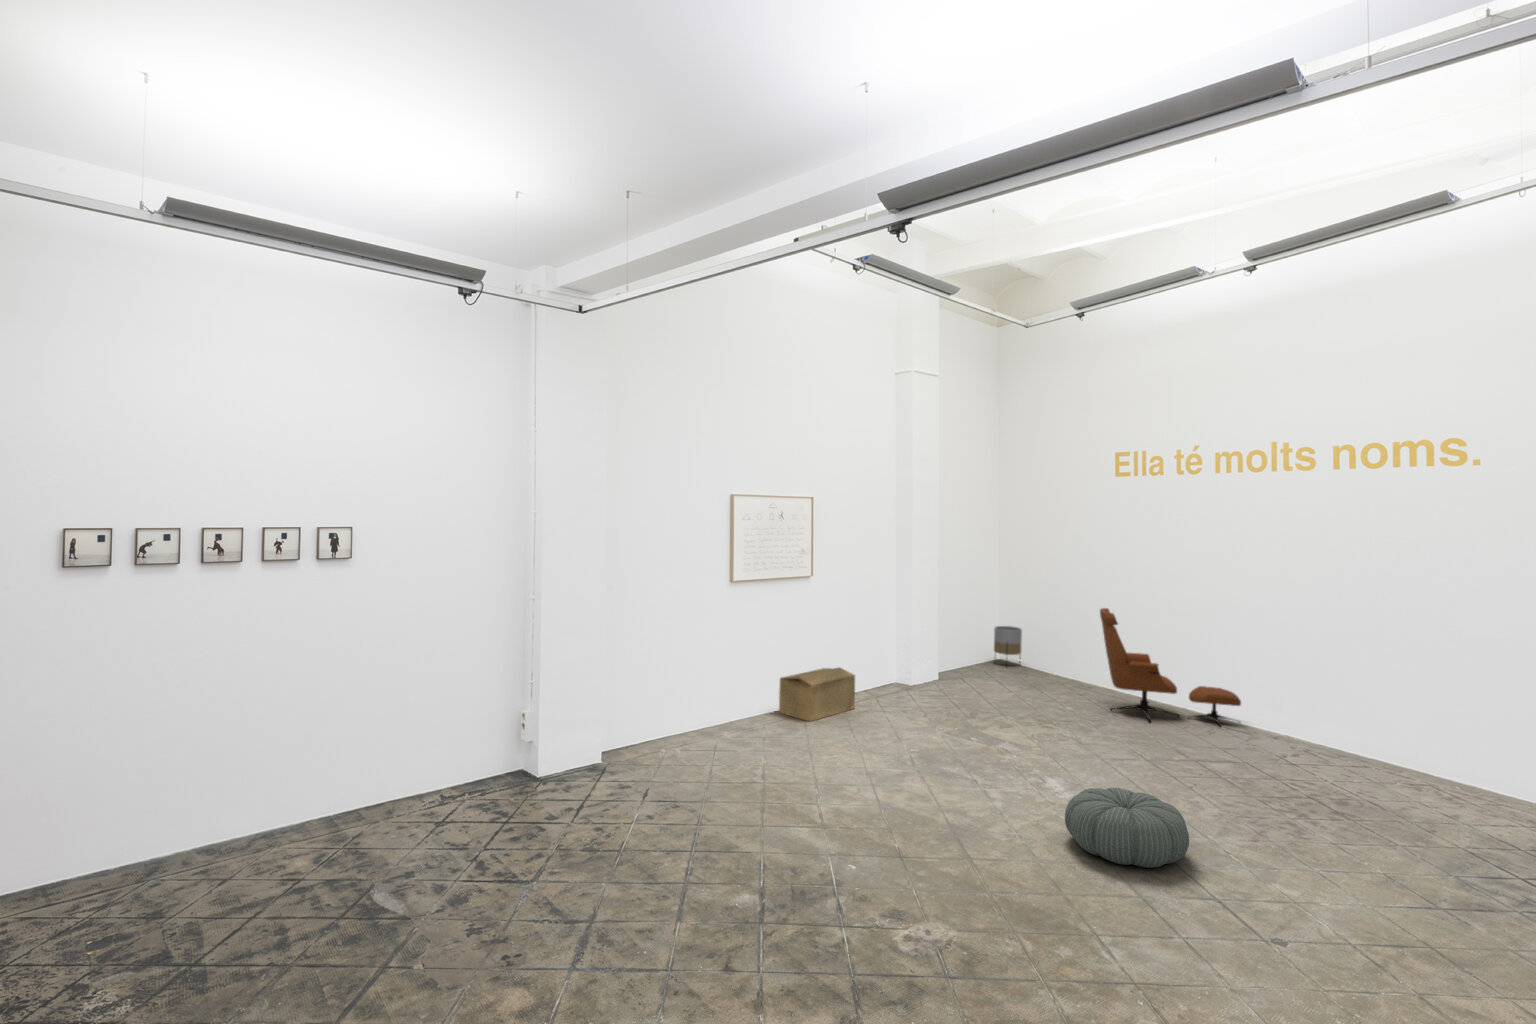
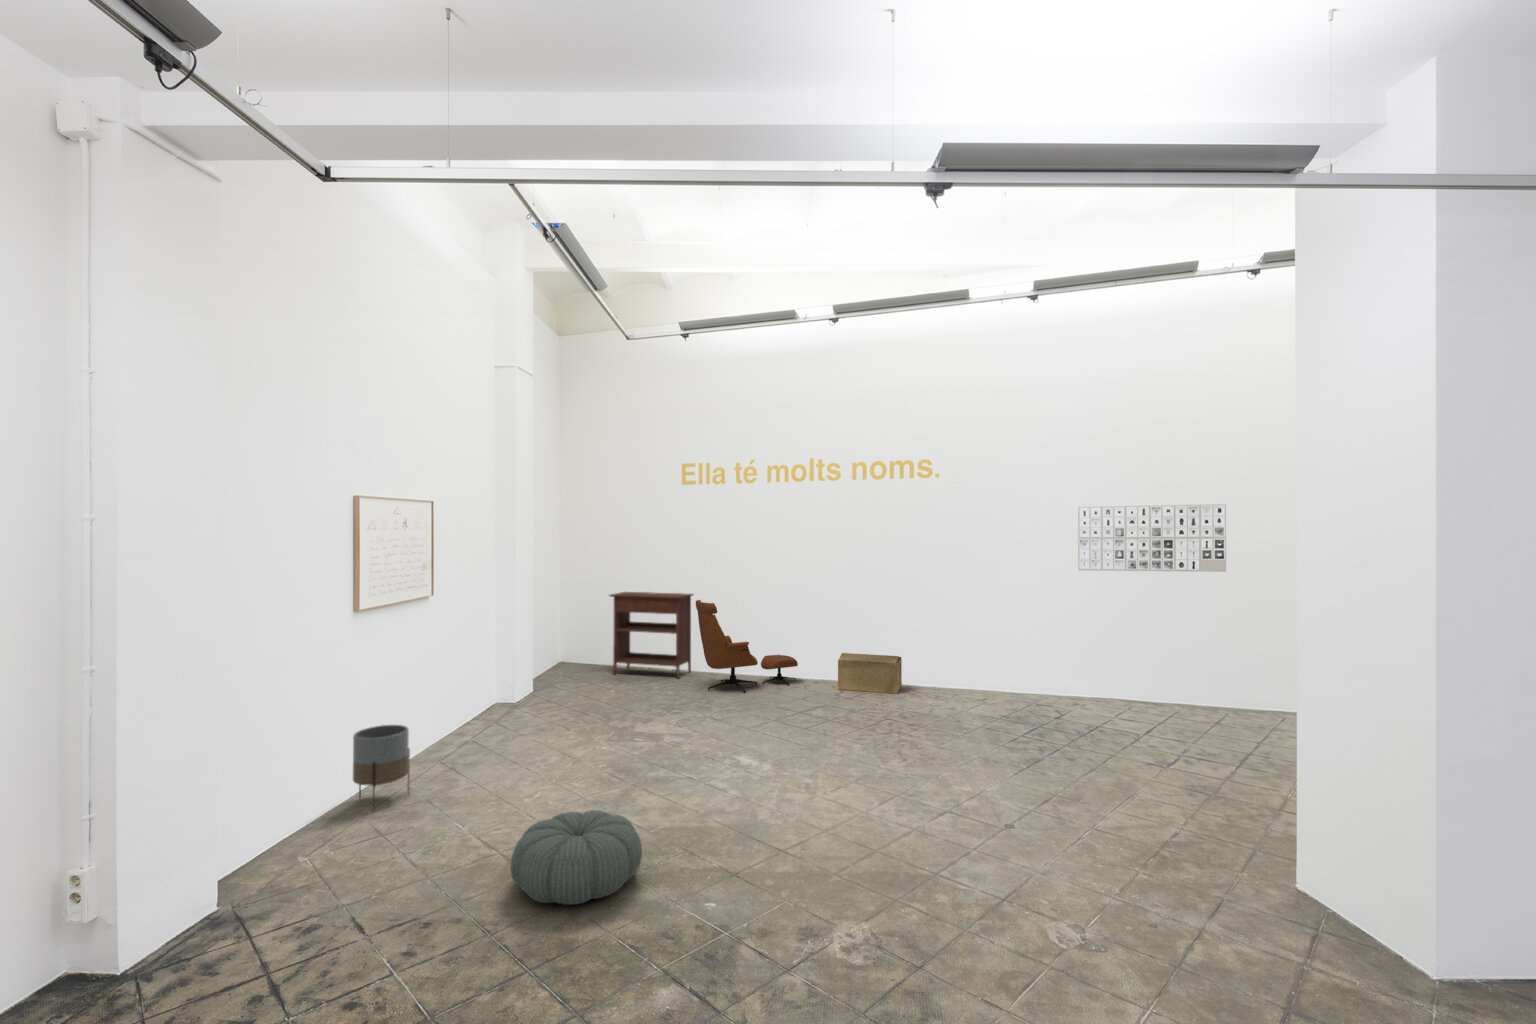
console table: none [1028,592,1124,694] -> present [610,592,693,678]
planter: present [994,626,1022,655] -> present [353,725,410,810]
cardboard box: present [779,667,855,721] -> present [838,653,902,694]
pouf: present [1065,788,1189,868] -> present [511,810,642,905]

